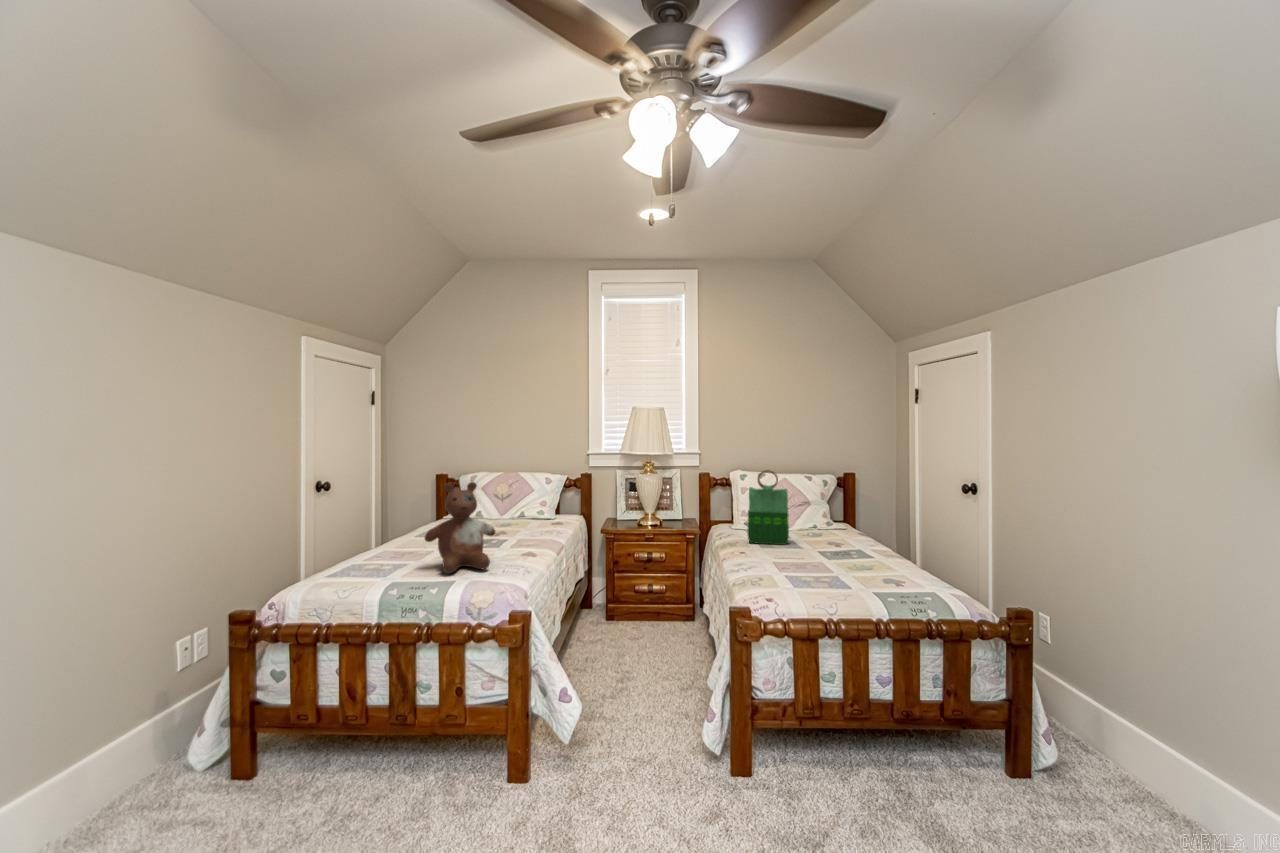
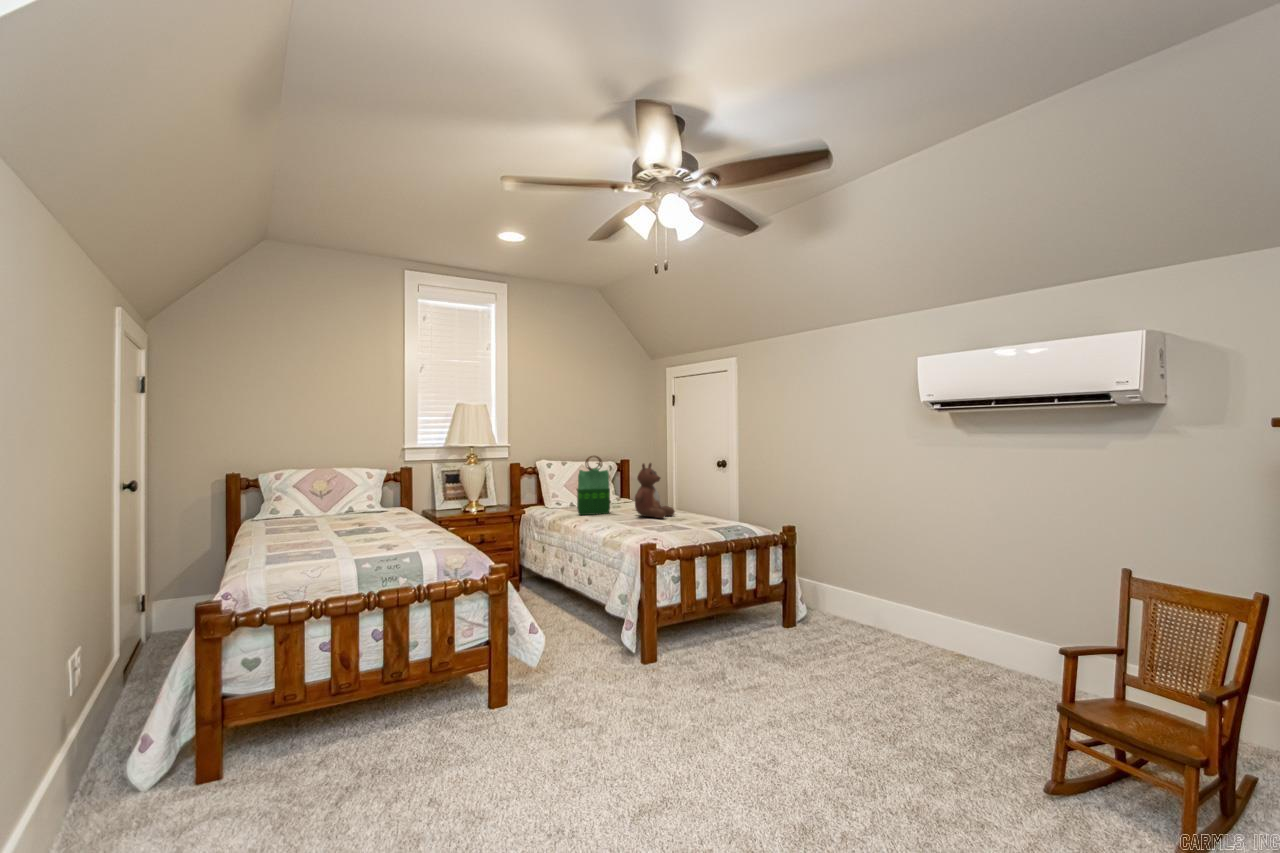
stuffed bear: present [425,482,495,573] -> present [635,463,675,518]

